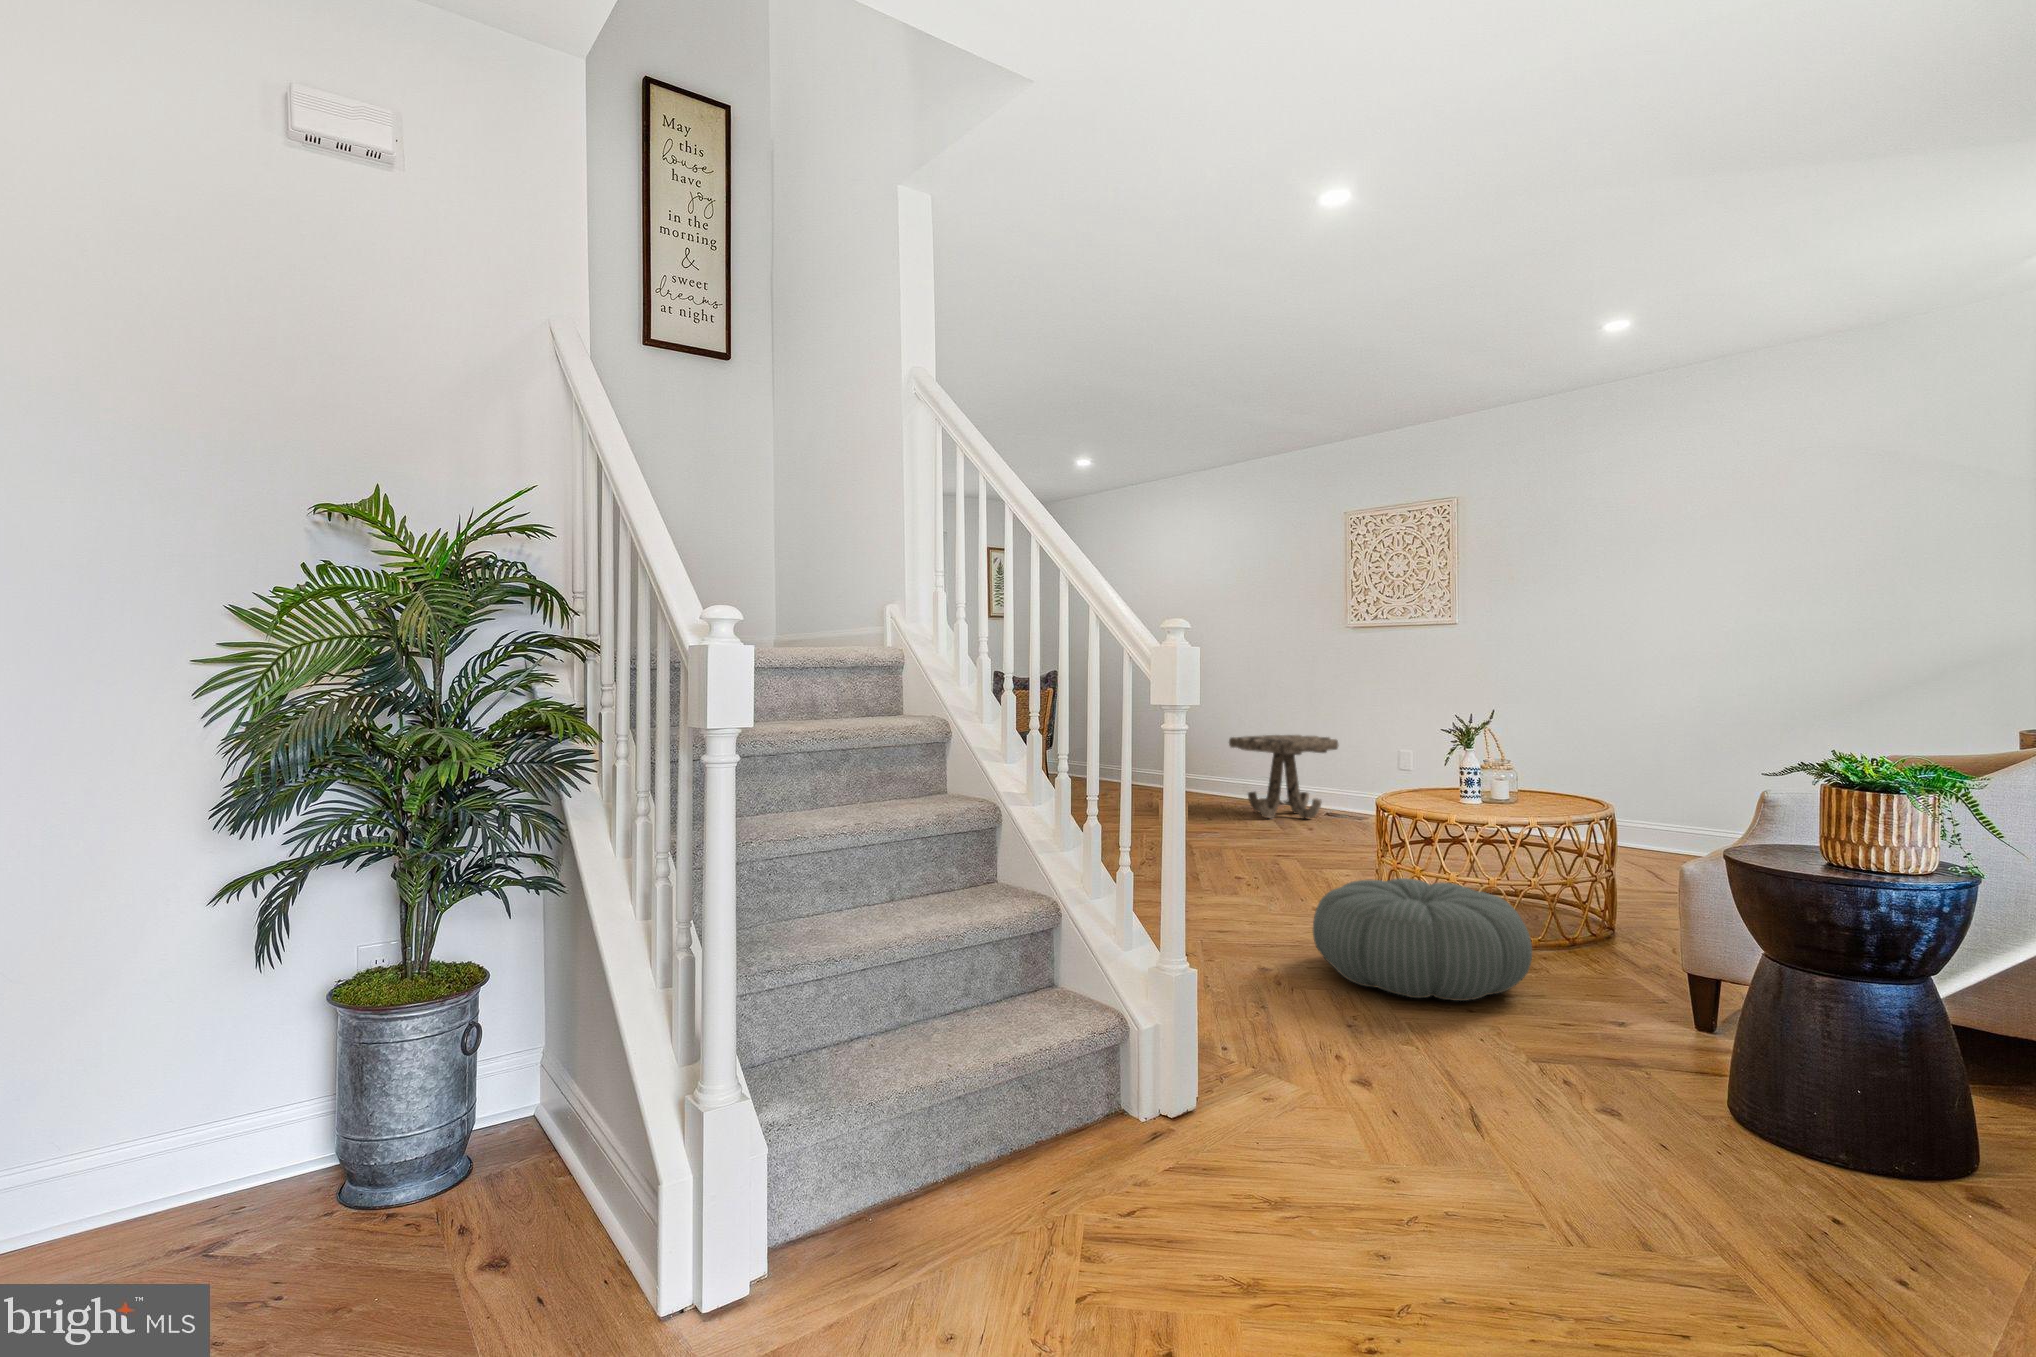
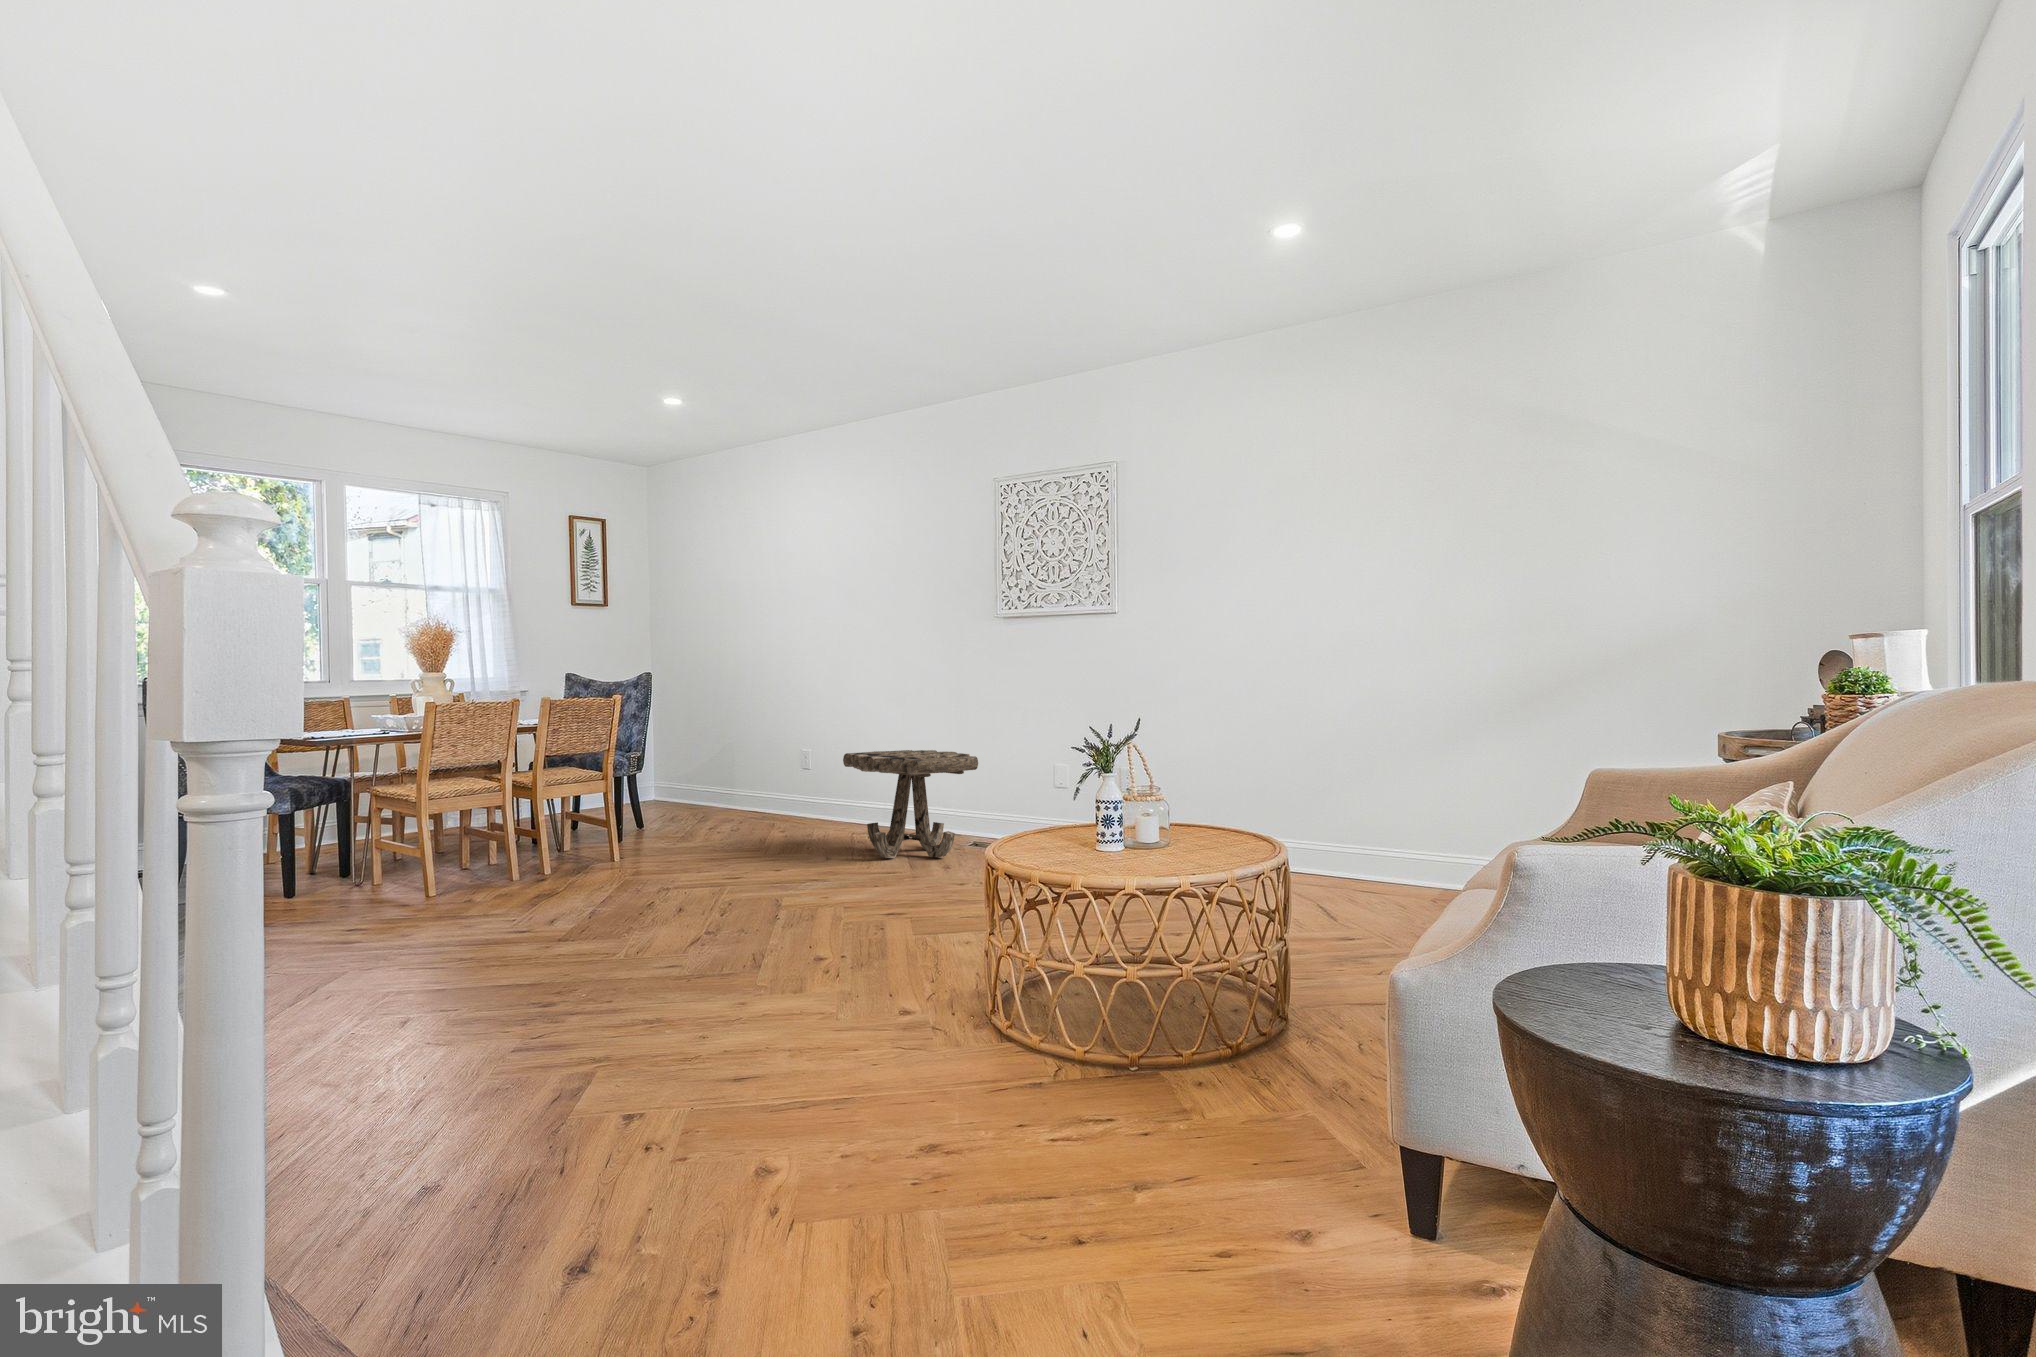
pouf: present [1313,878,1532,1001] -> none [829,989,1171,1233]

